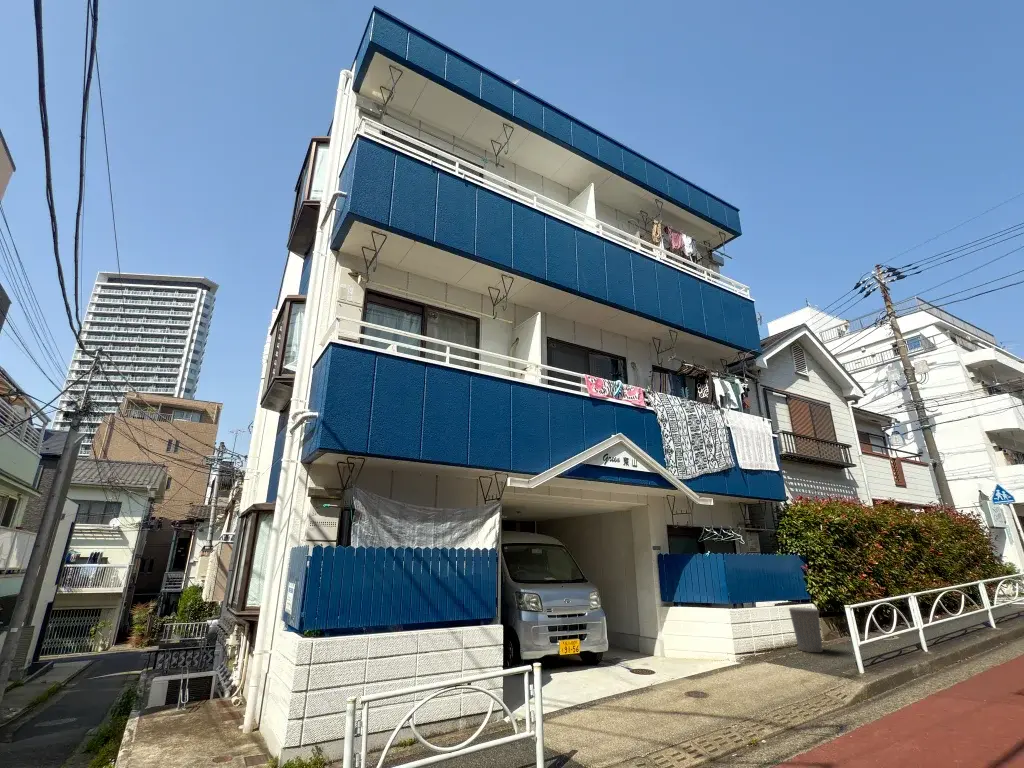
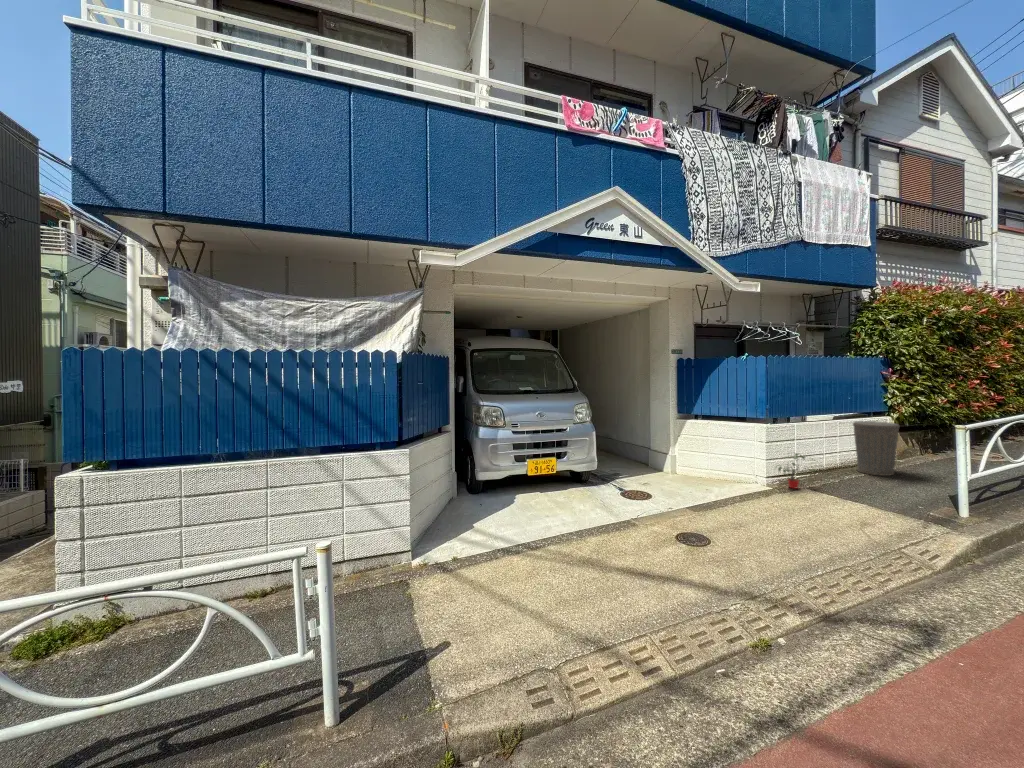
potted plant: none [740,633,771,663] -> present [778,453,815,488]

